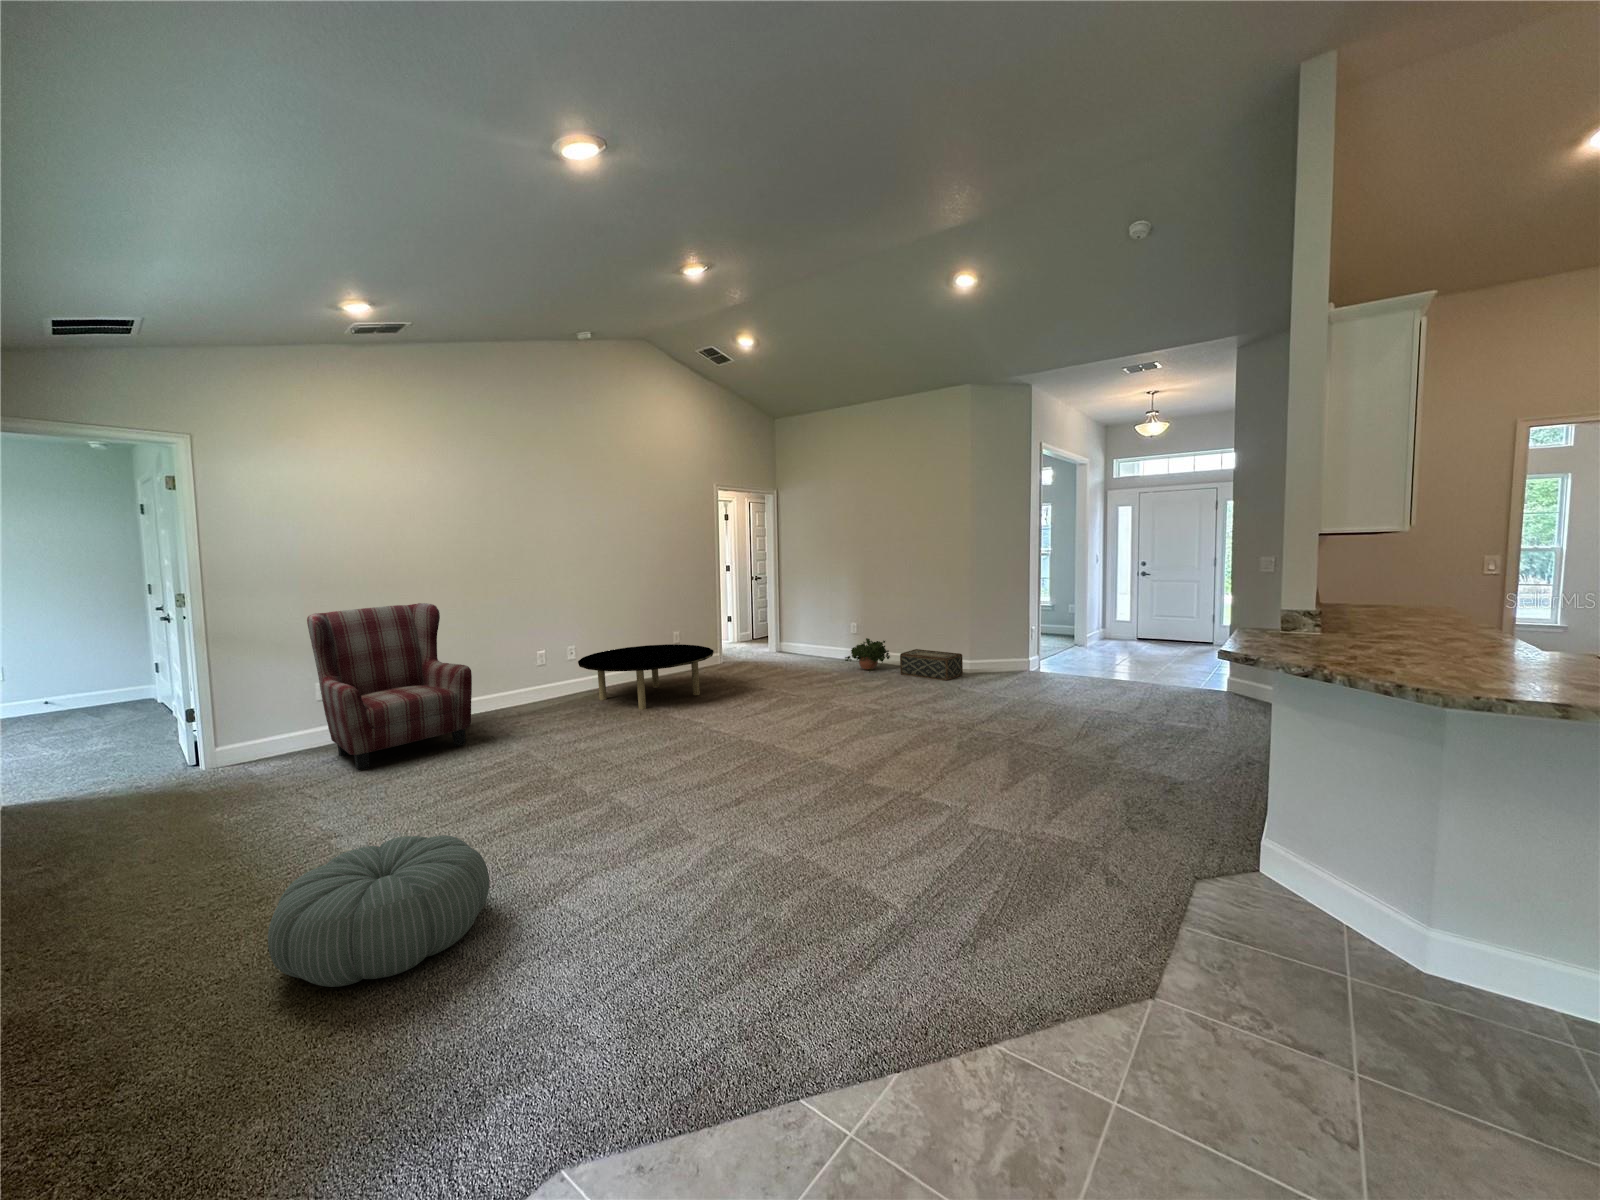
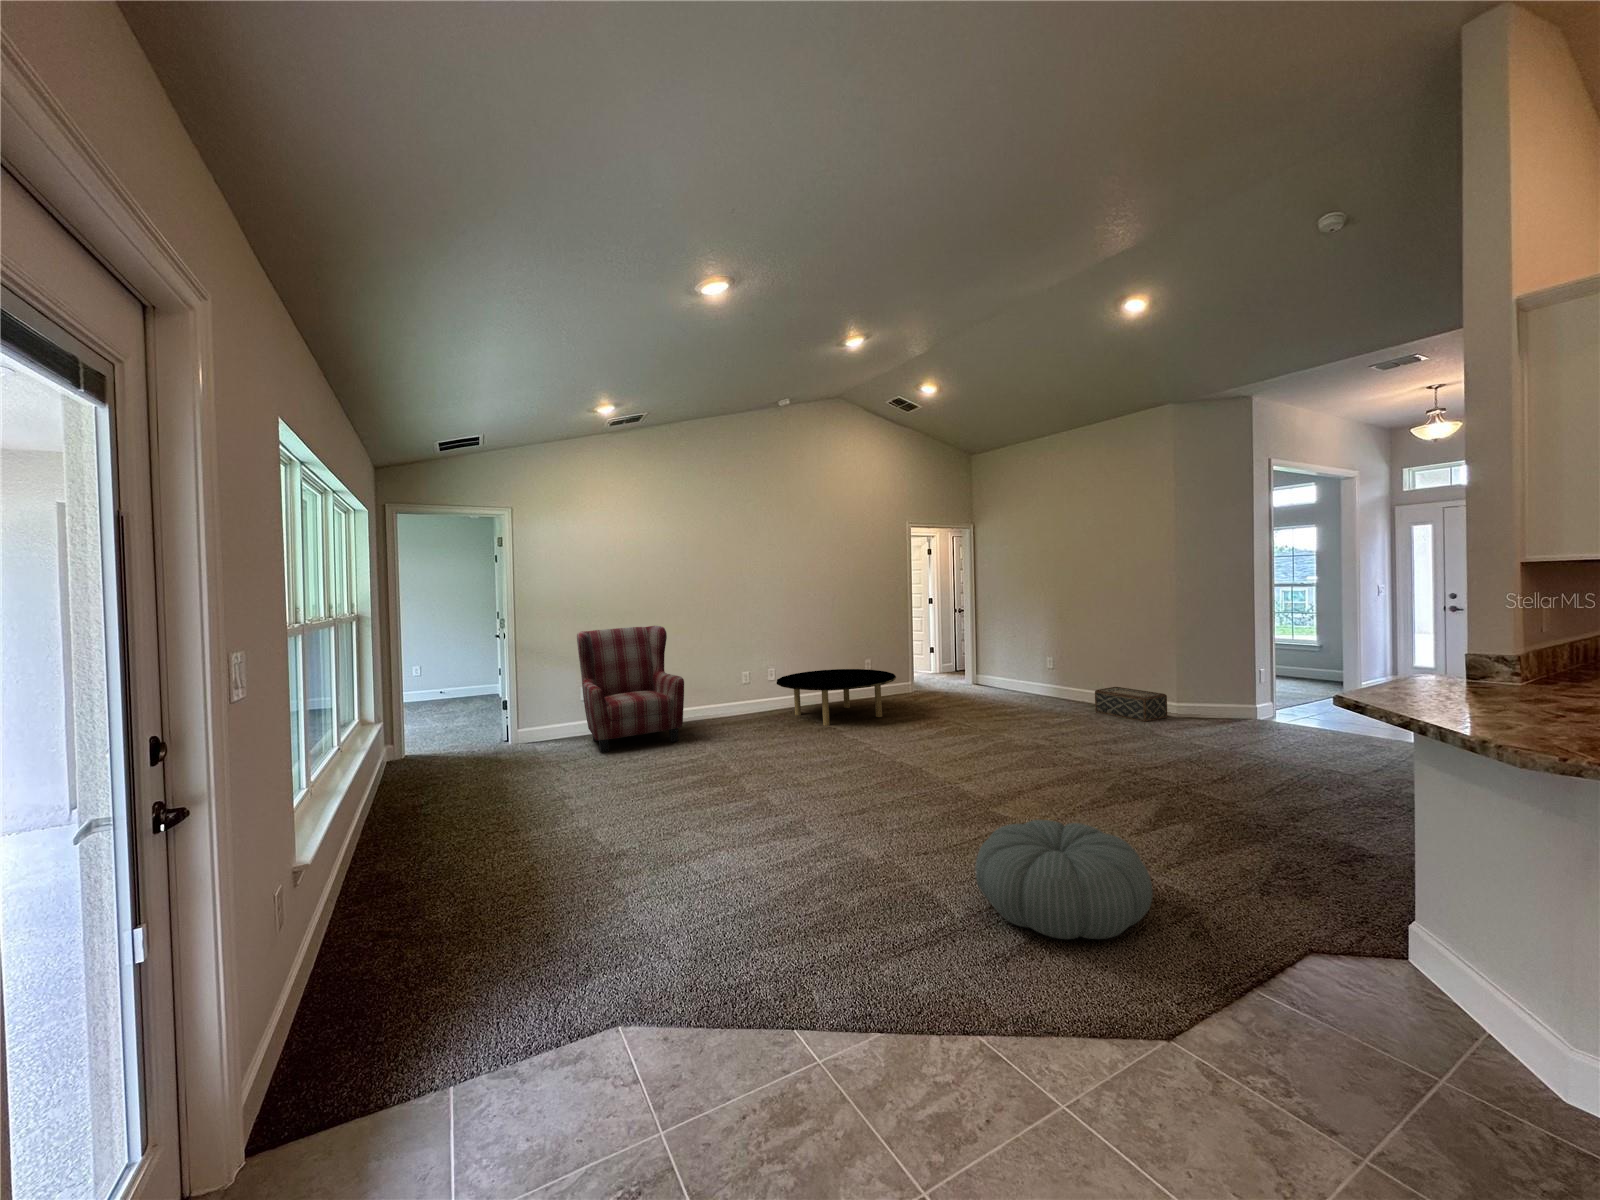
potted plant: present [845,638,890,672] -> none [1034,672,1088,708]
pouf: present [268,835,489,987] -> present [975,820,1153,939]

